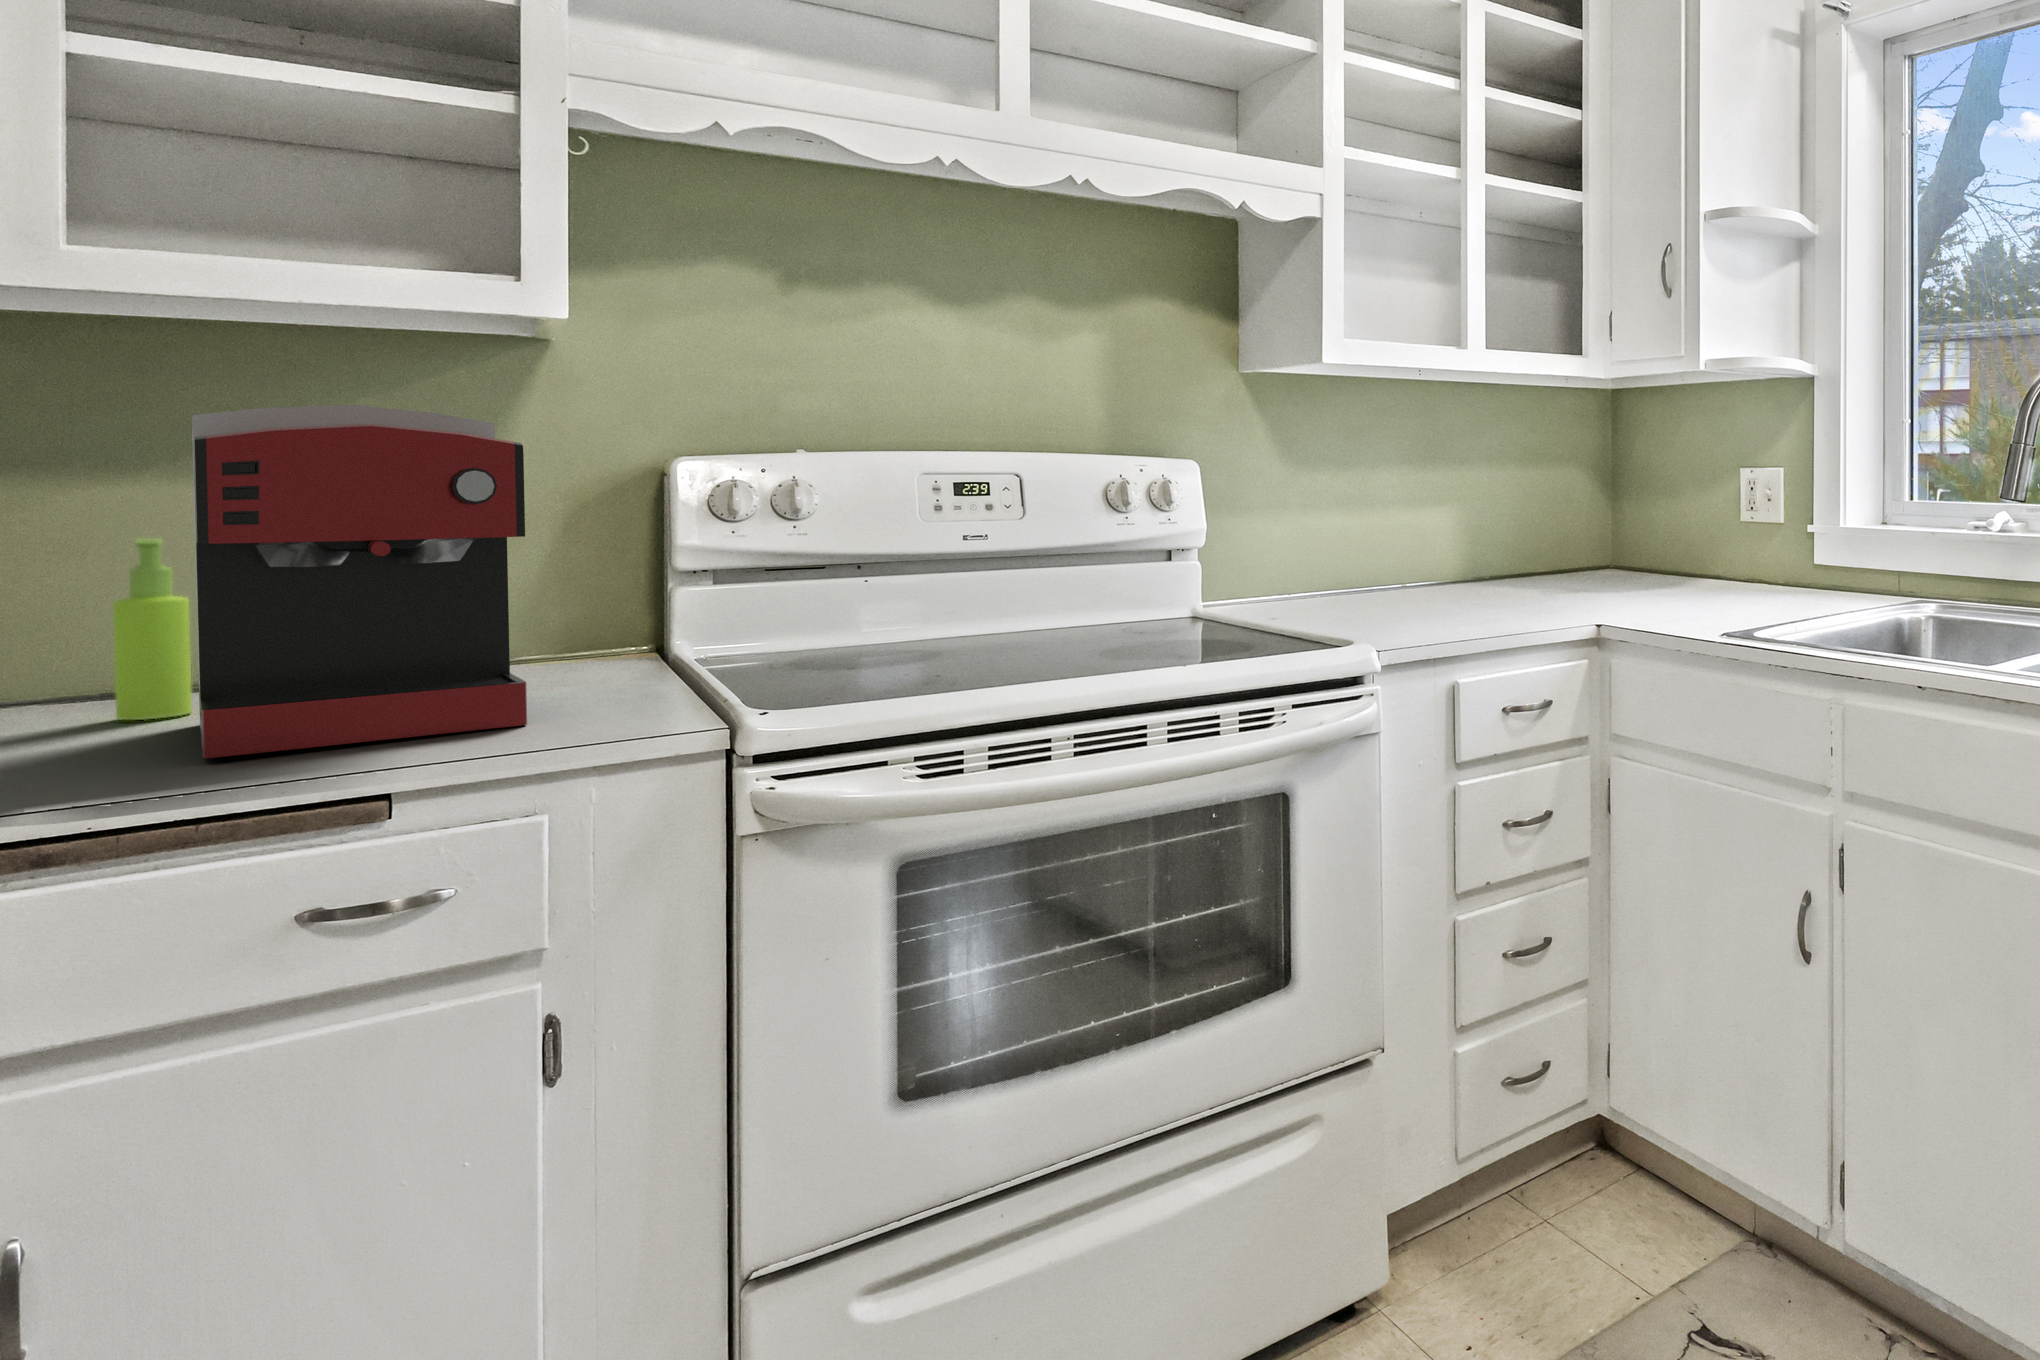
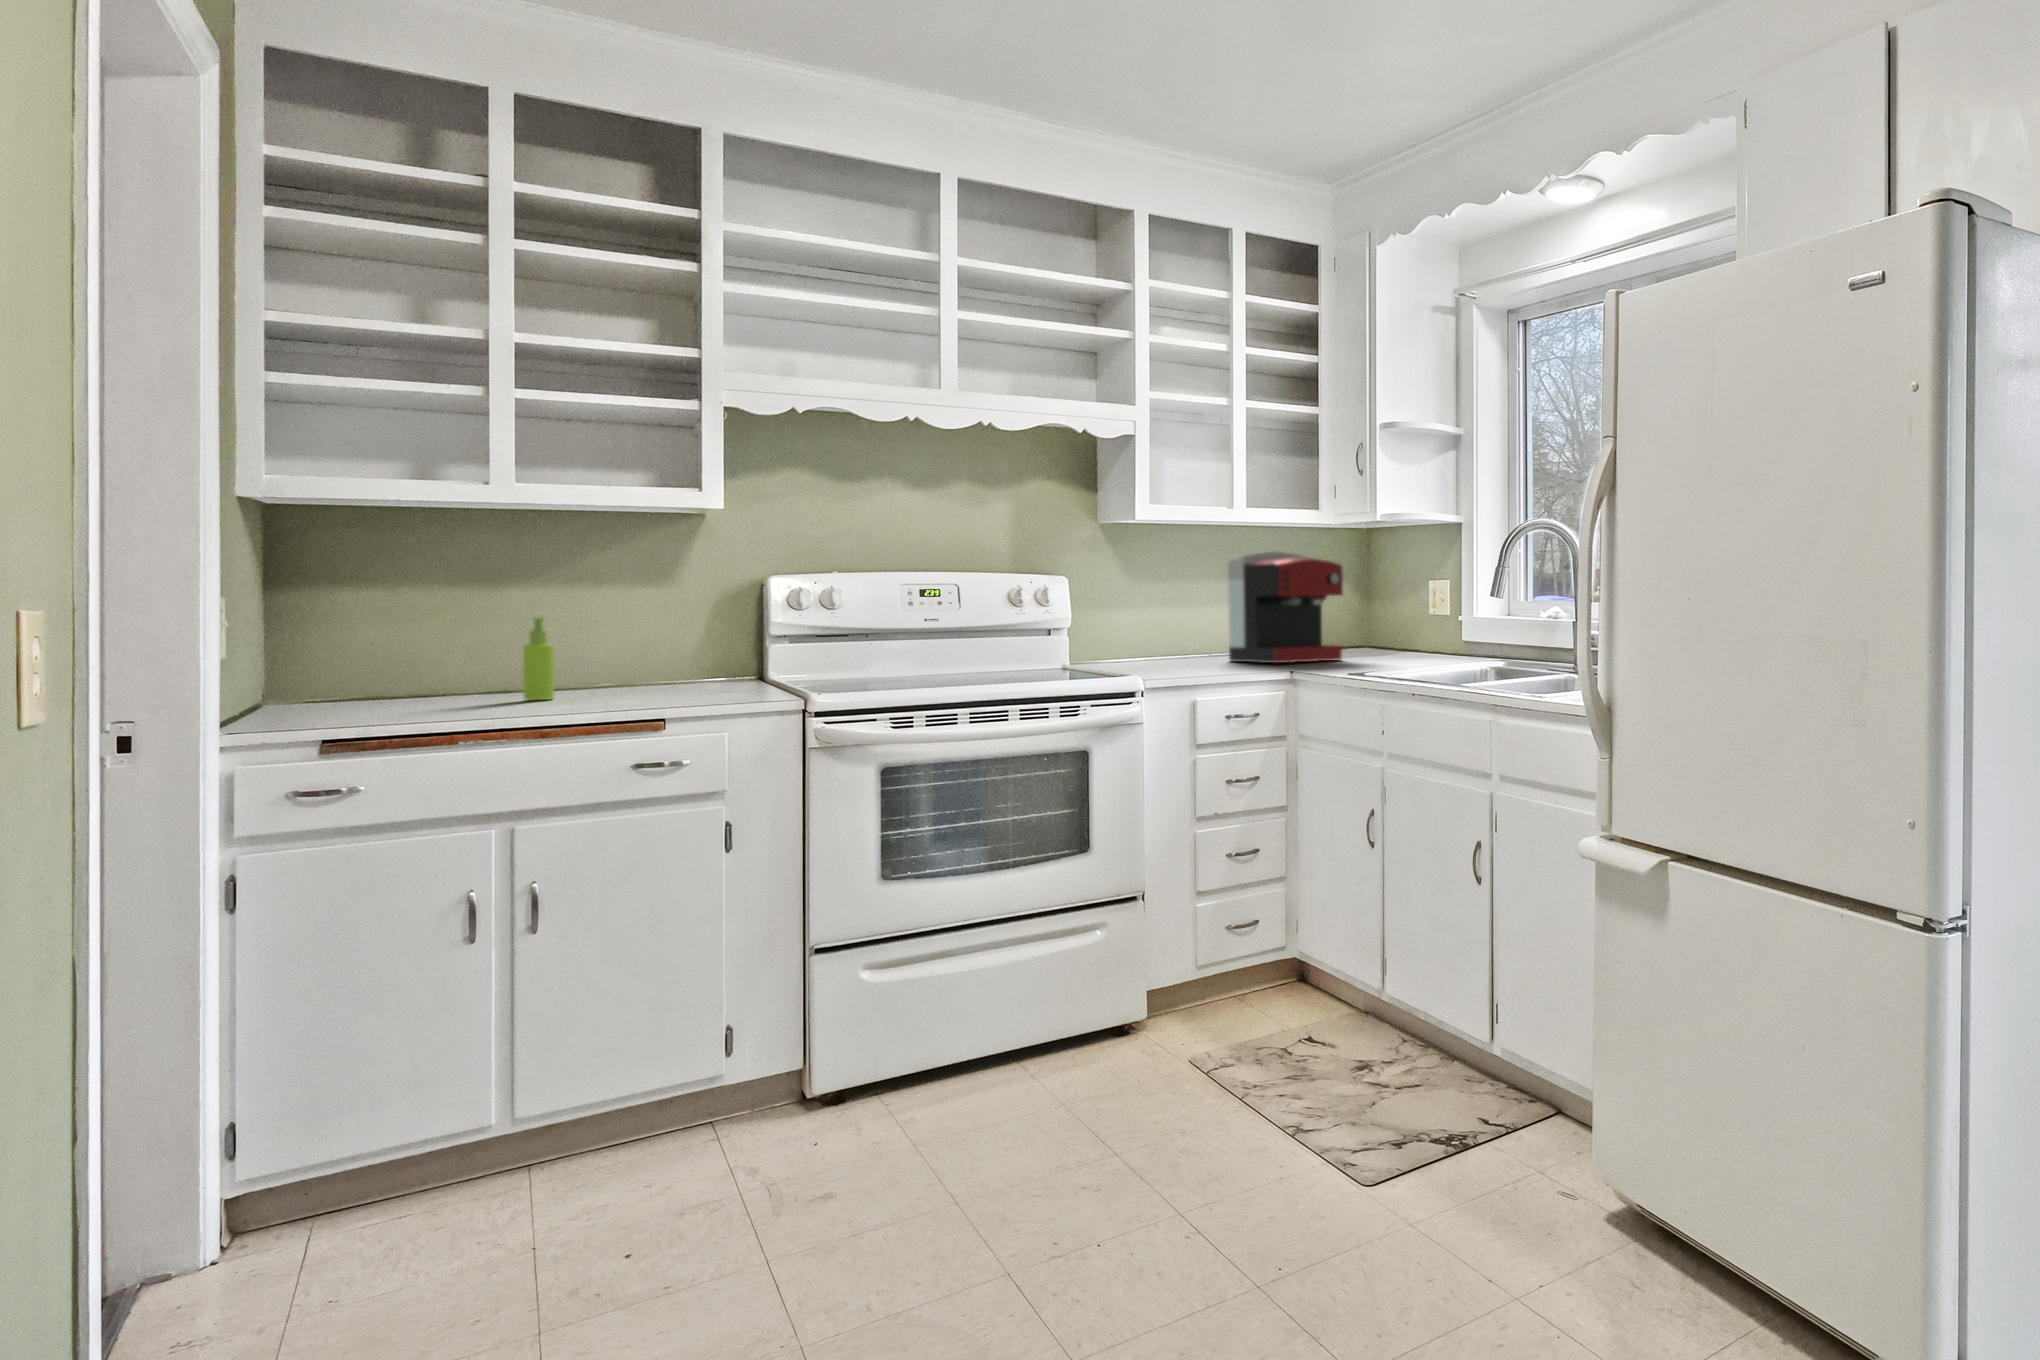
coffee maker: present [192,405,527,758] -> present [1228,552,1343,663]

